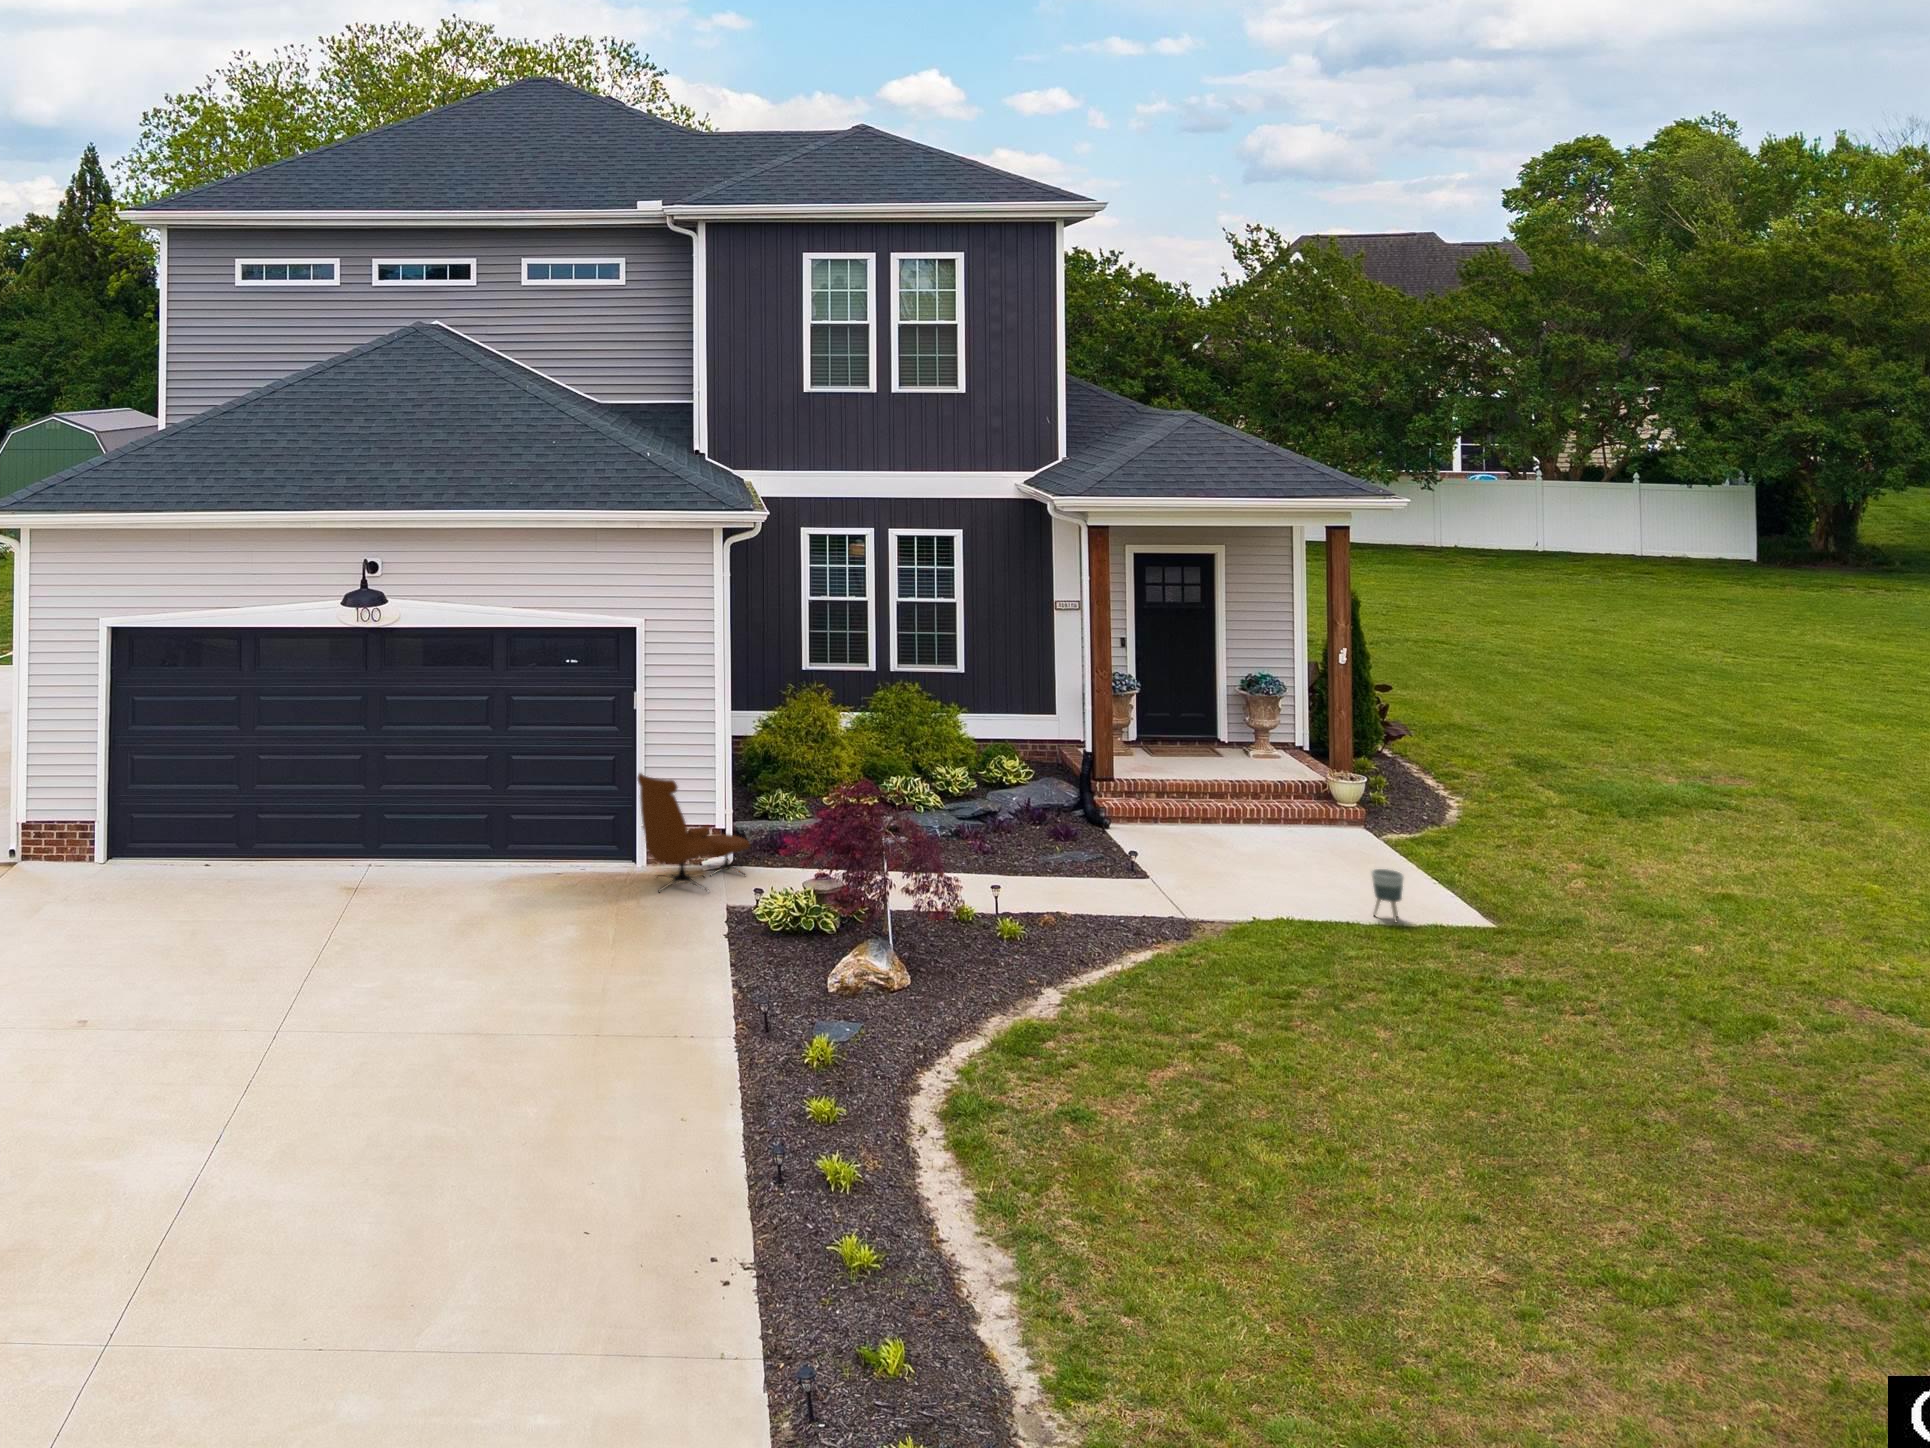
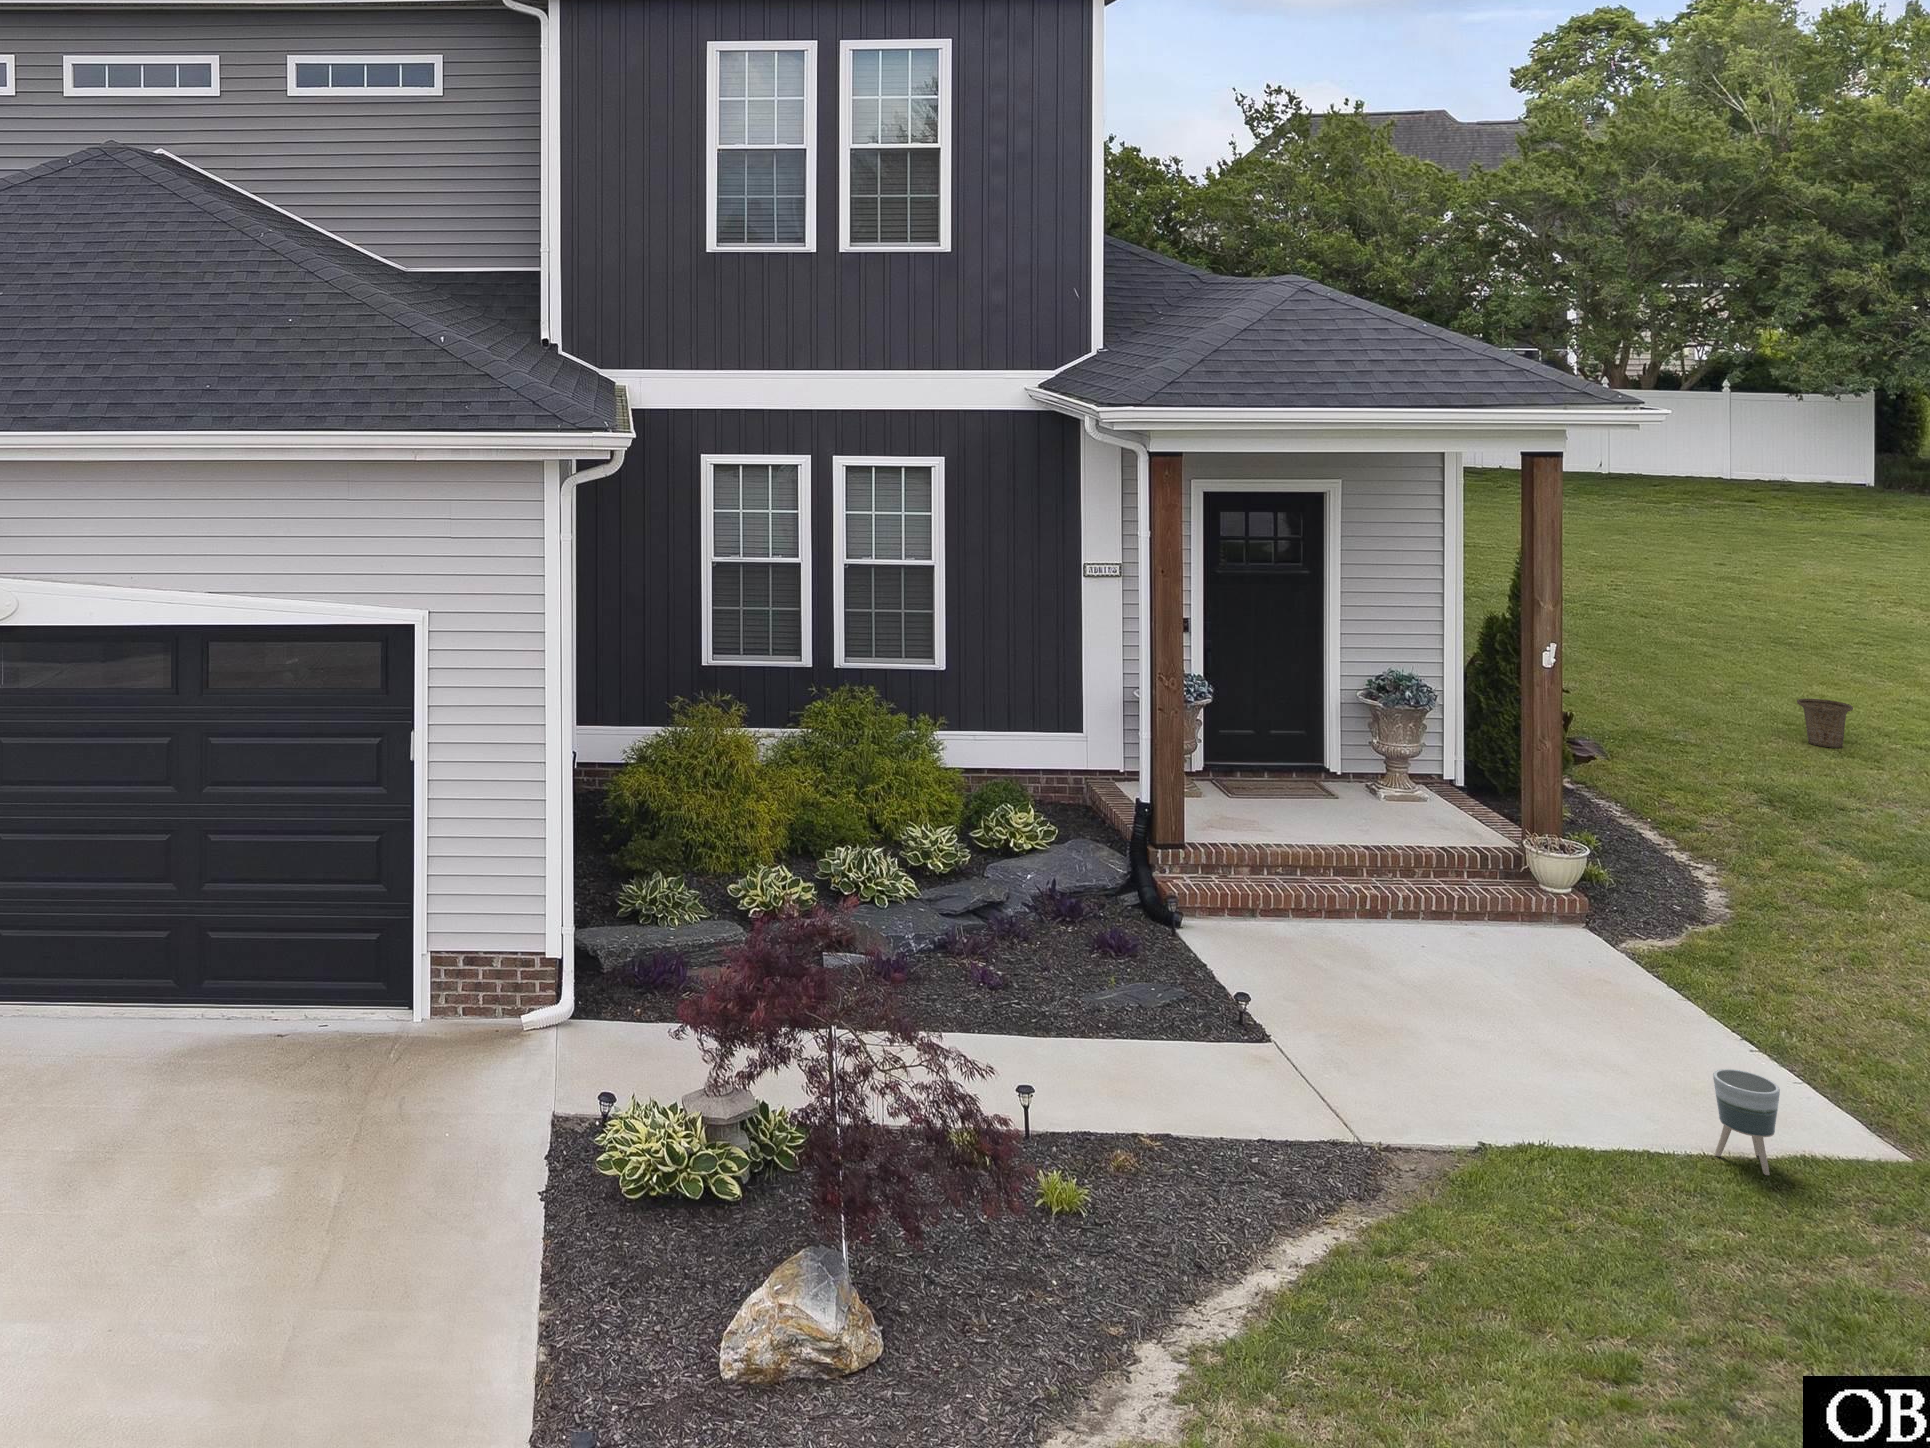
basket: none [1565,702,1601,736] -> present [1797,699,1853,748]
lounge chair: present [638,773,750,892] -> none [398,880,600,1090]

